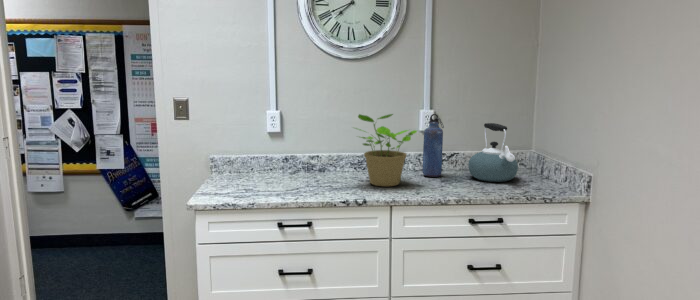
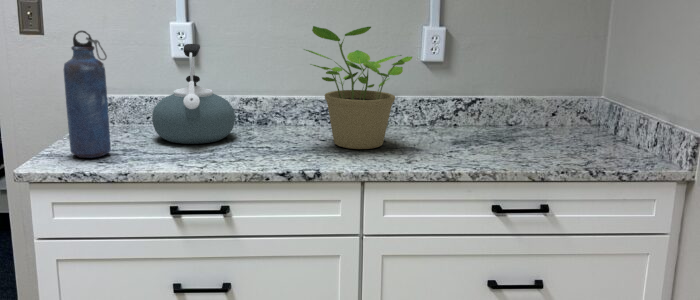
water bottle: present [423,114,444,177] -> present [64,31,111,158]
kettle: present [468,123,518,182] -> present [152,44,235,144]

